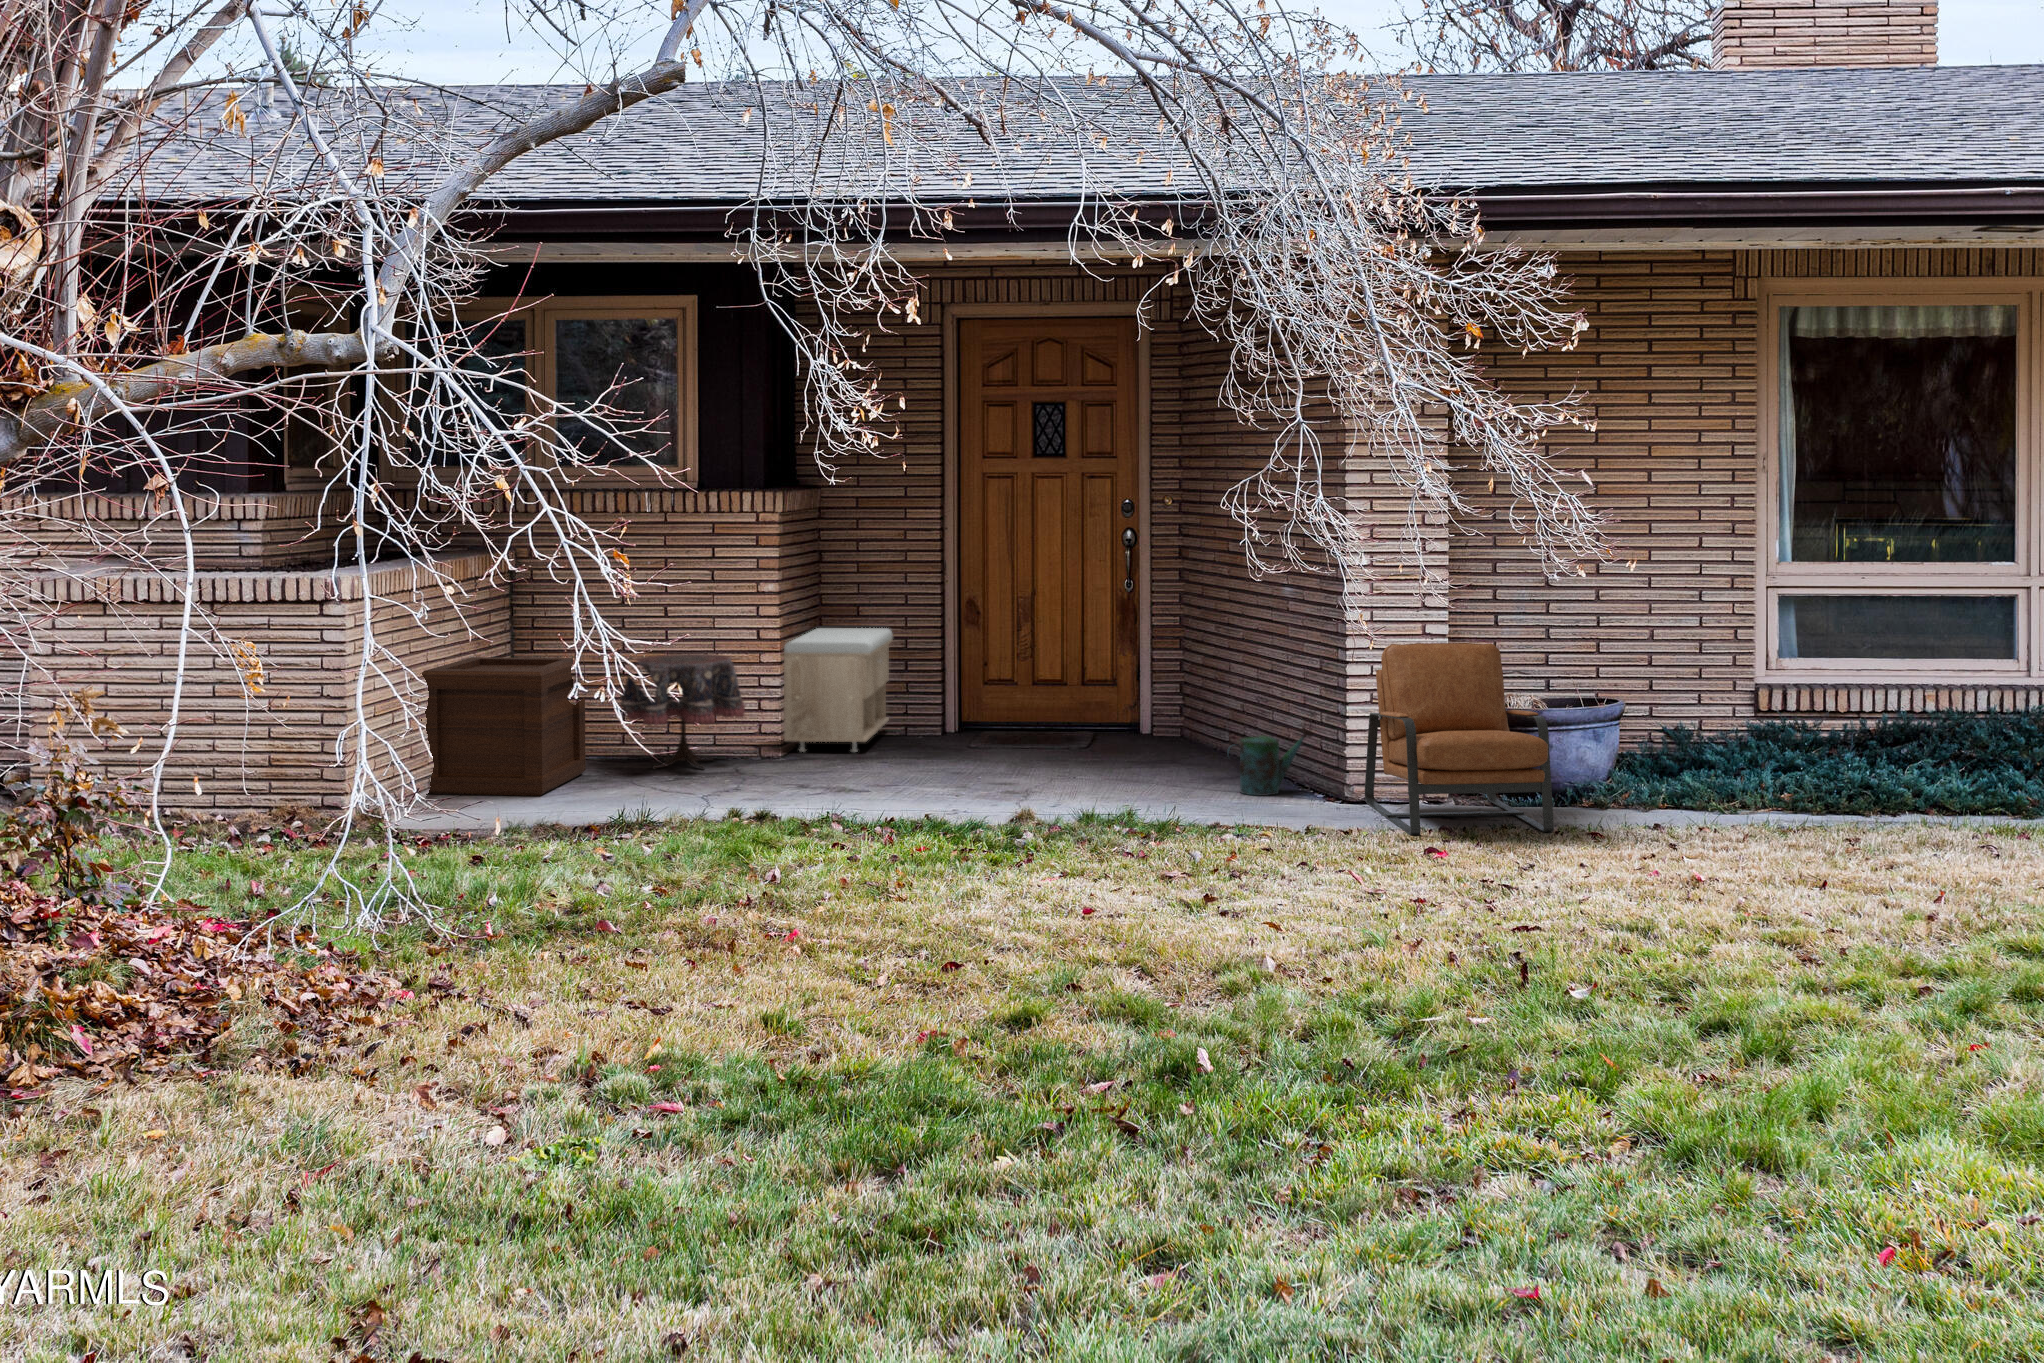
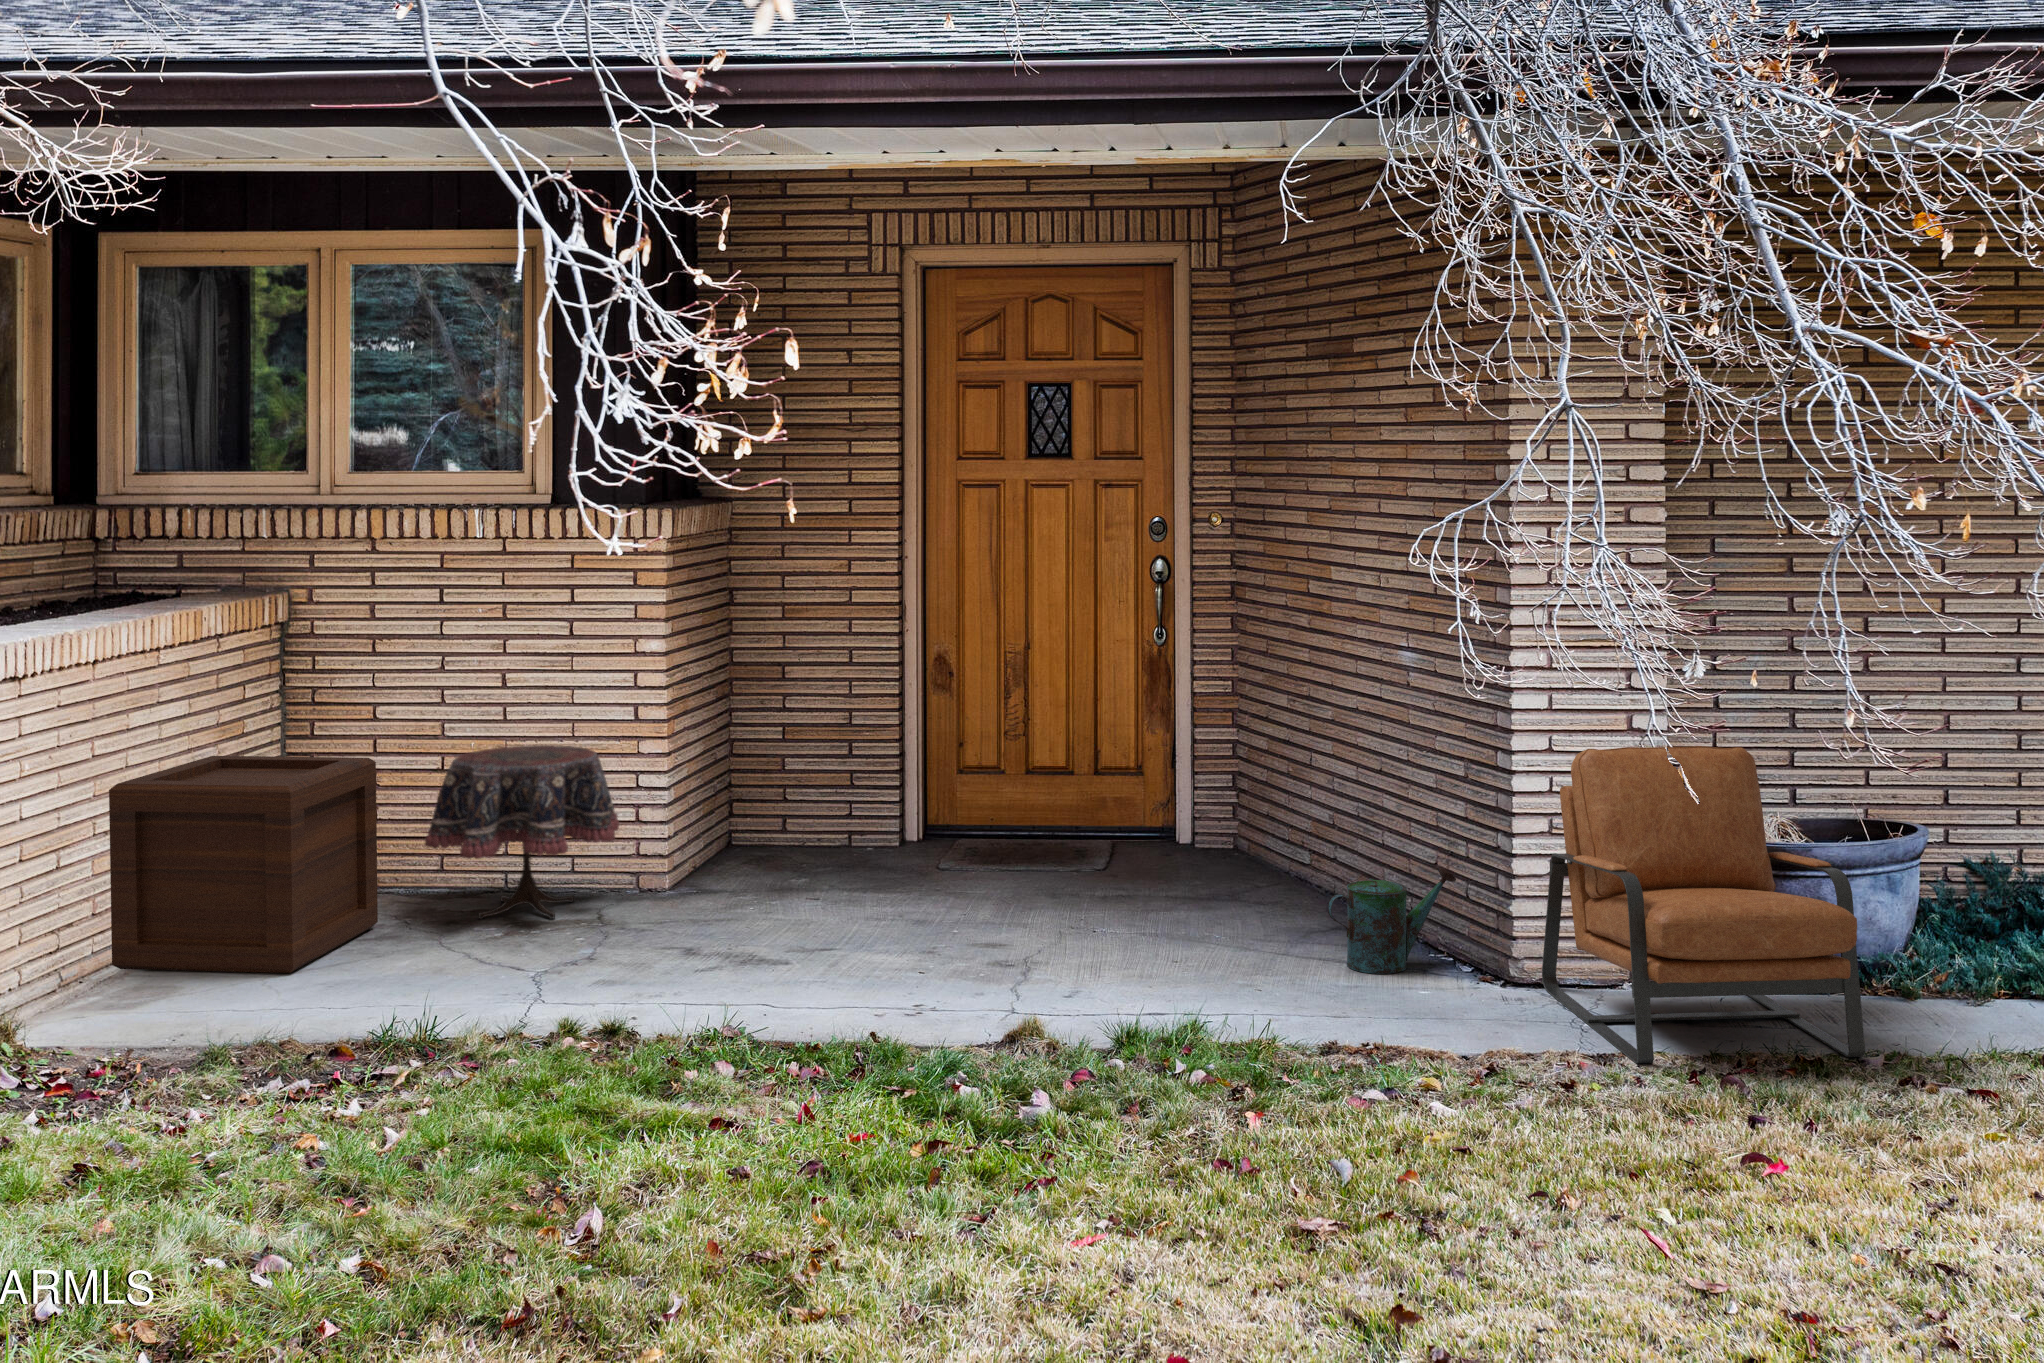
storage bench: present [784,628,893,752] -> none [679,701,840,885]

